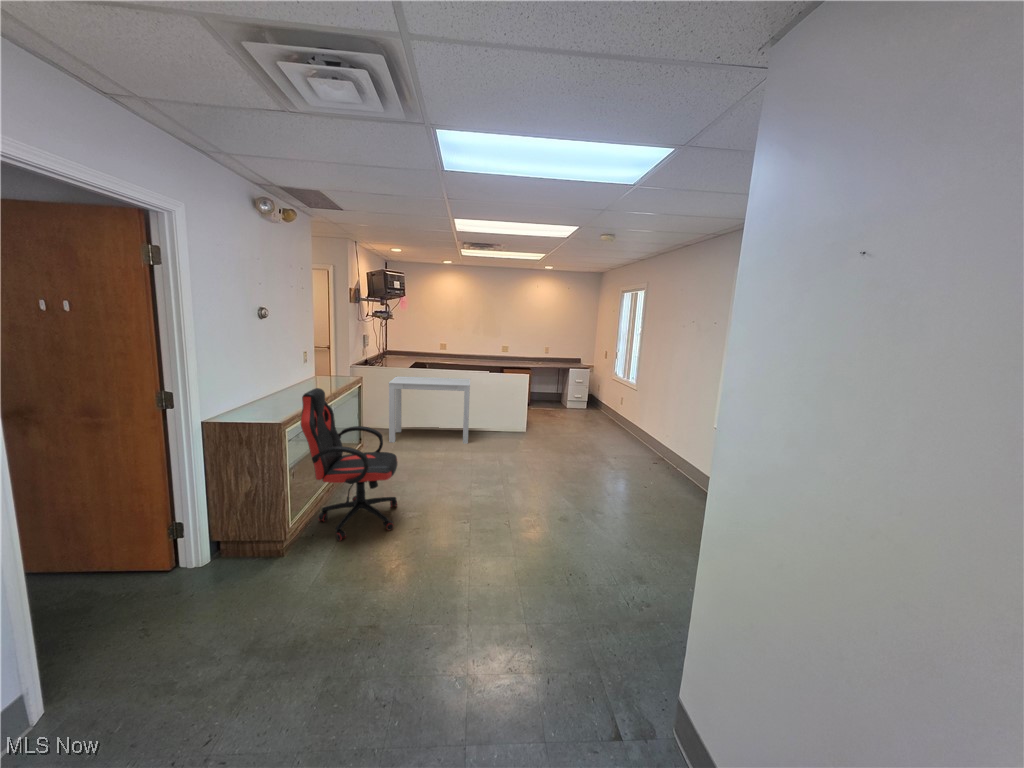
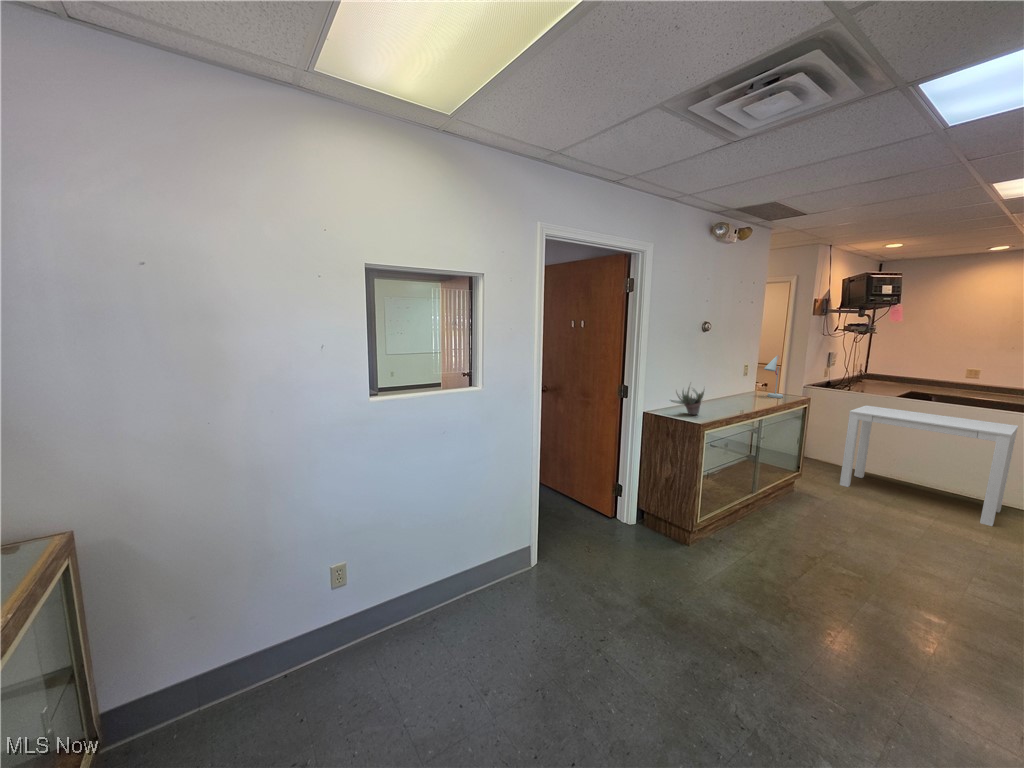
desk lamp: none [323,340,342,380] -> present [764,355,783,398]
succulent plant: none [234,377,276,414] -> present [671,386,704,415]
chair: present [301,388,397,541] -> none [721,400,832,578]

